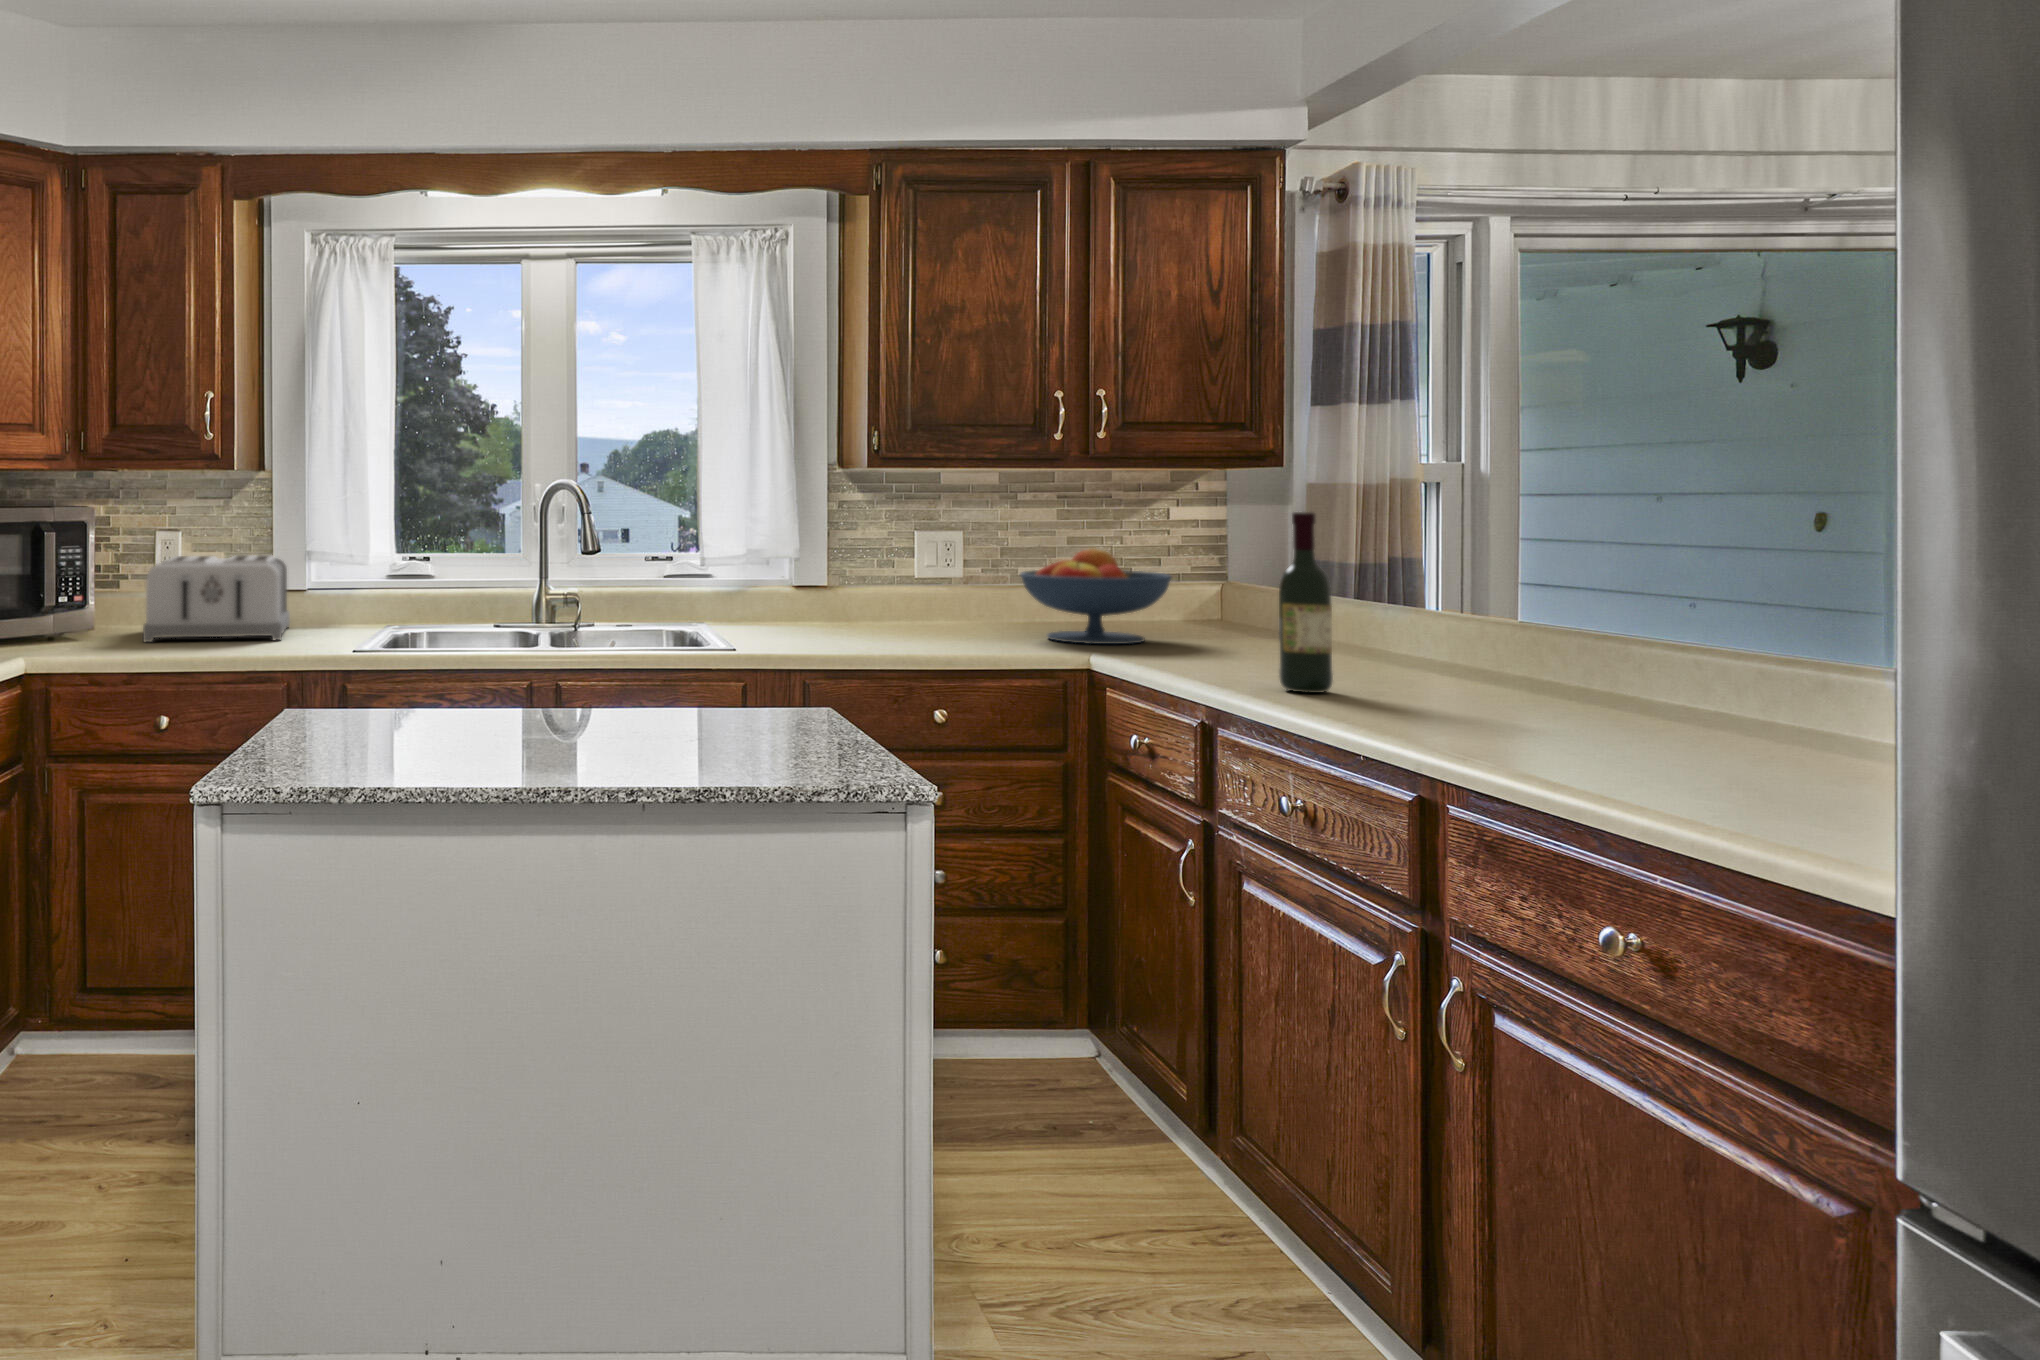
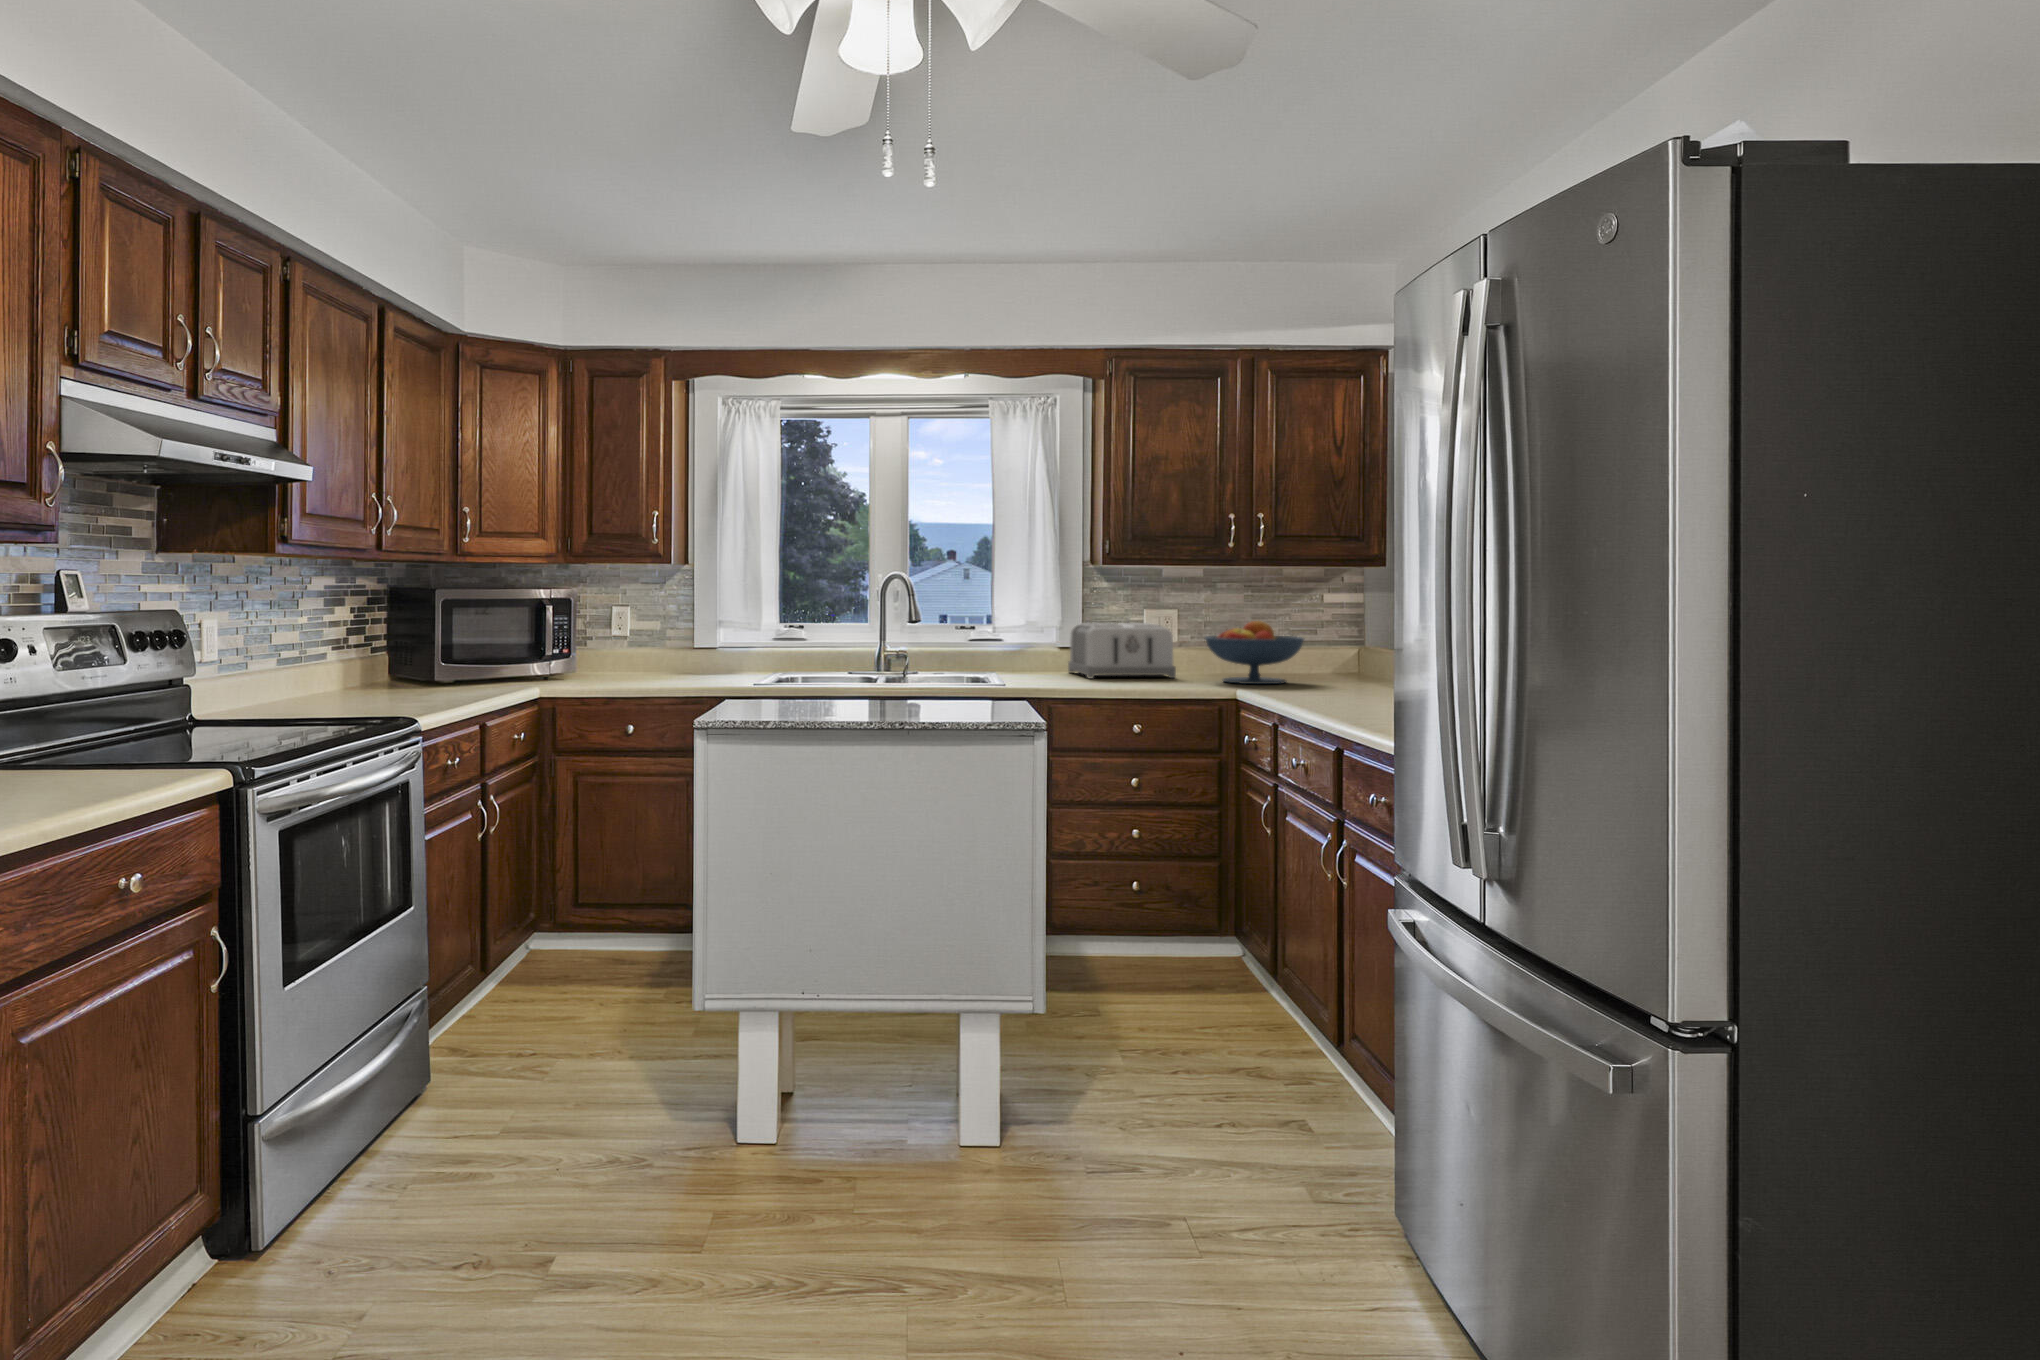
wine bottle: present [1279,512,1333,693] -> none [1323,595,1353,704]
toaster: present [143,555,290,642] -> present [1068,623,1176,678]

